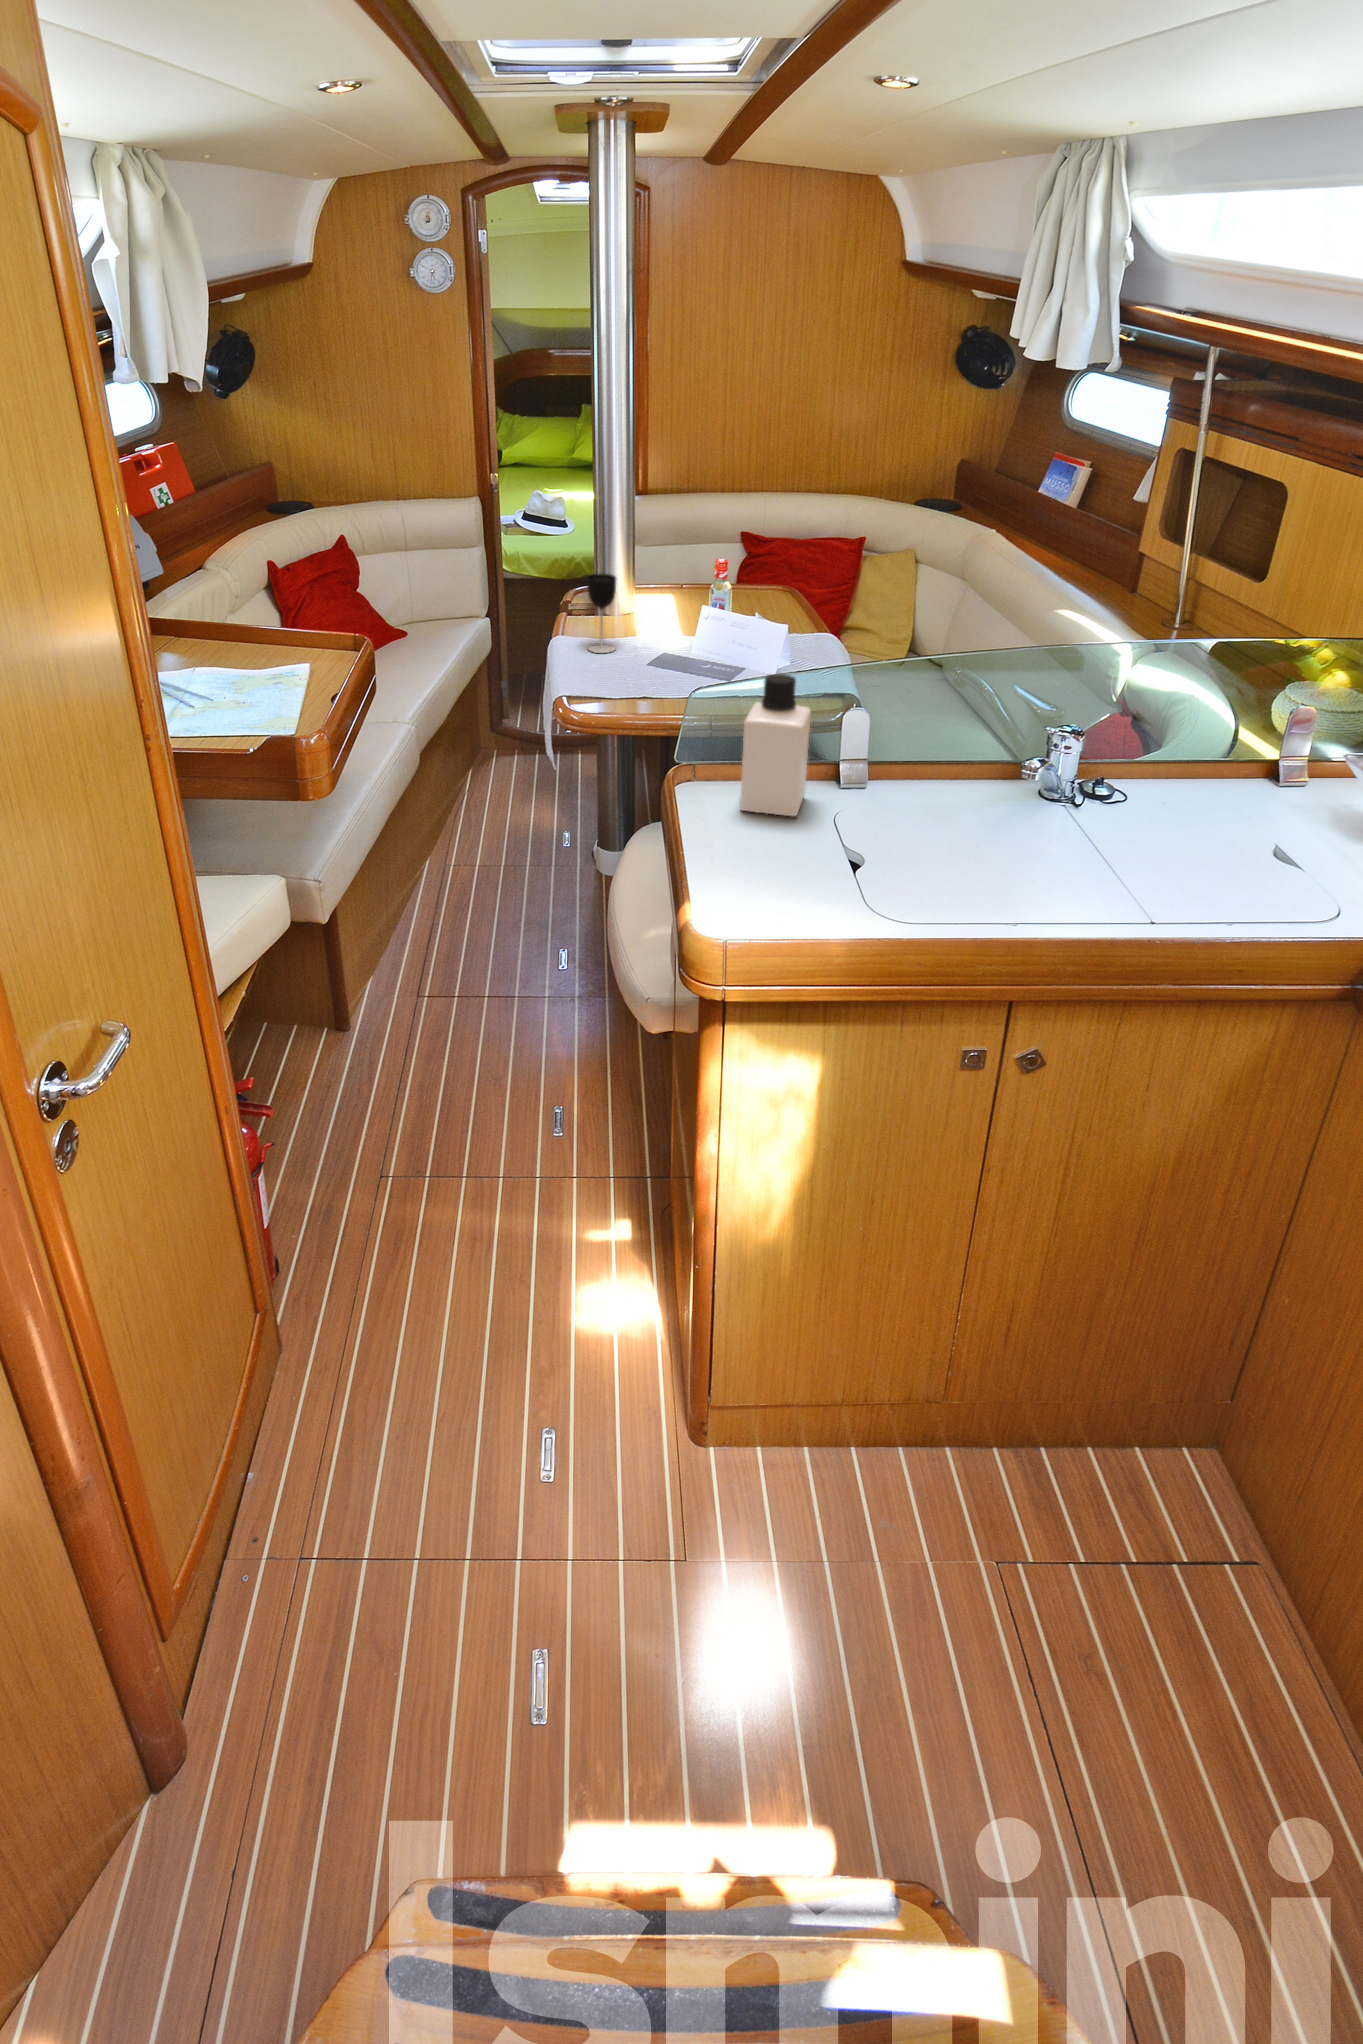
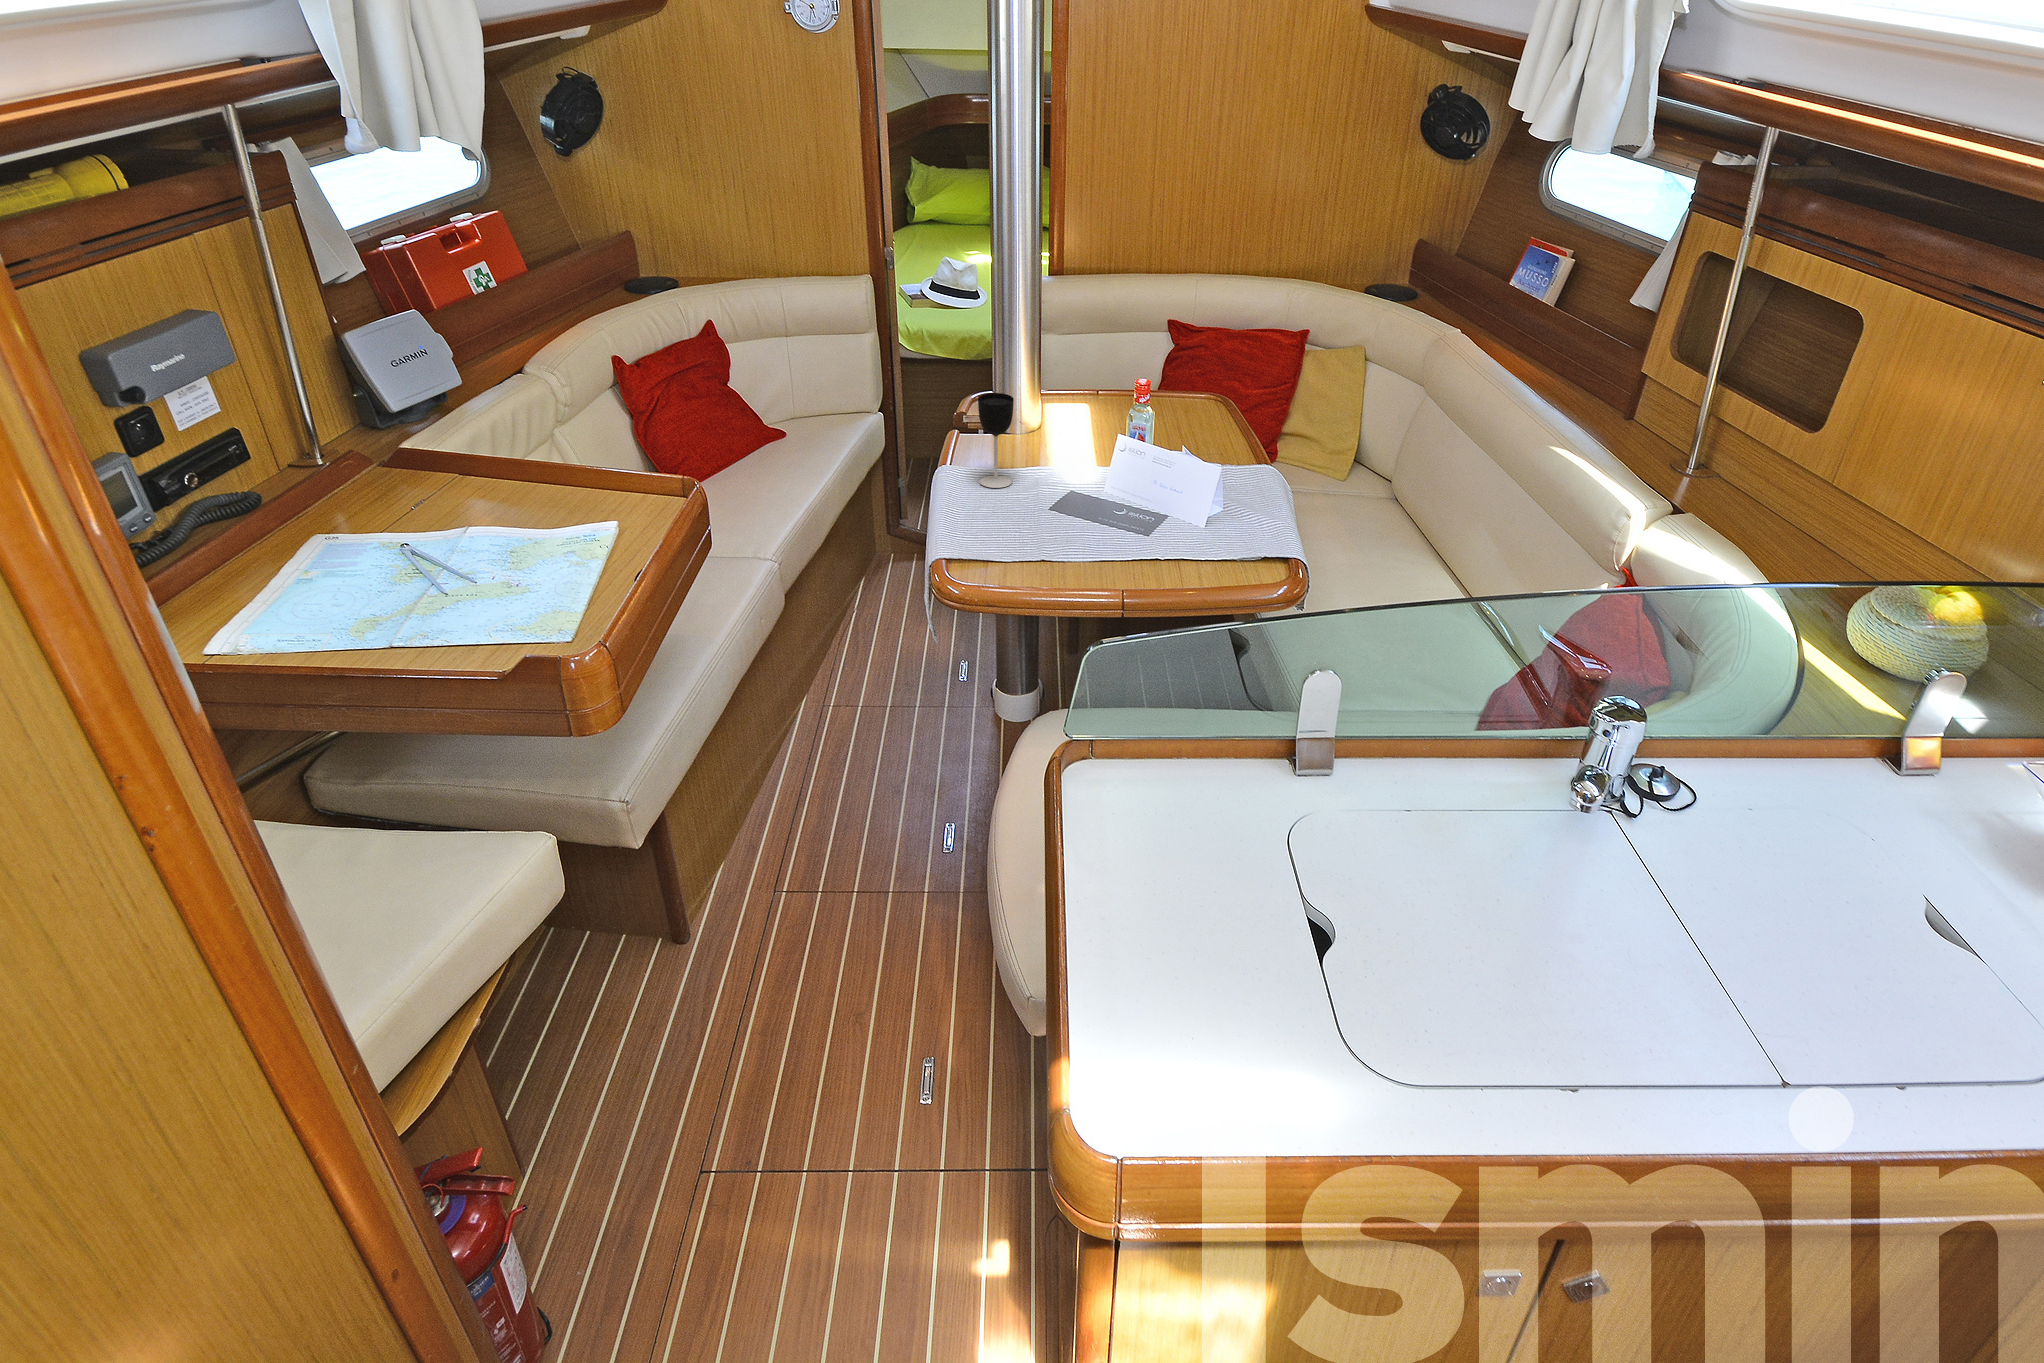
bottle: present [740,674,811,816] -> none [1149,629,1249,827]

